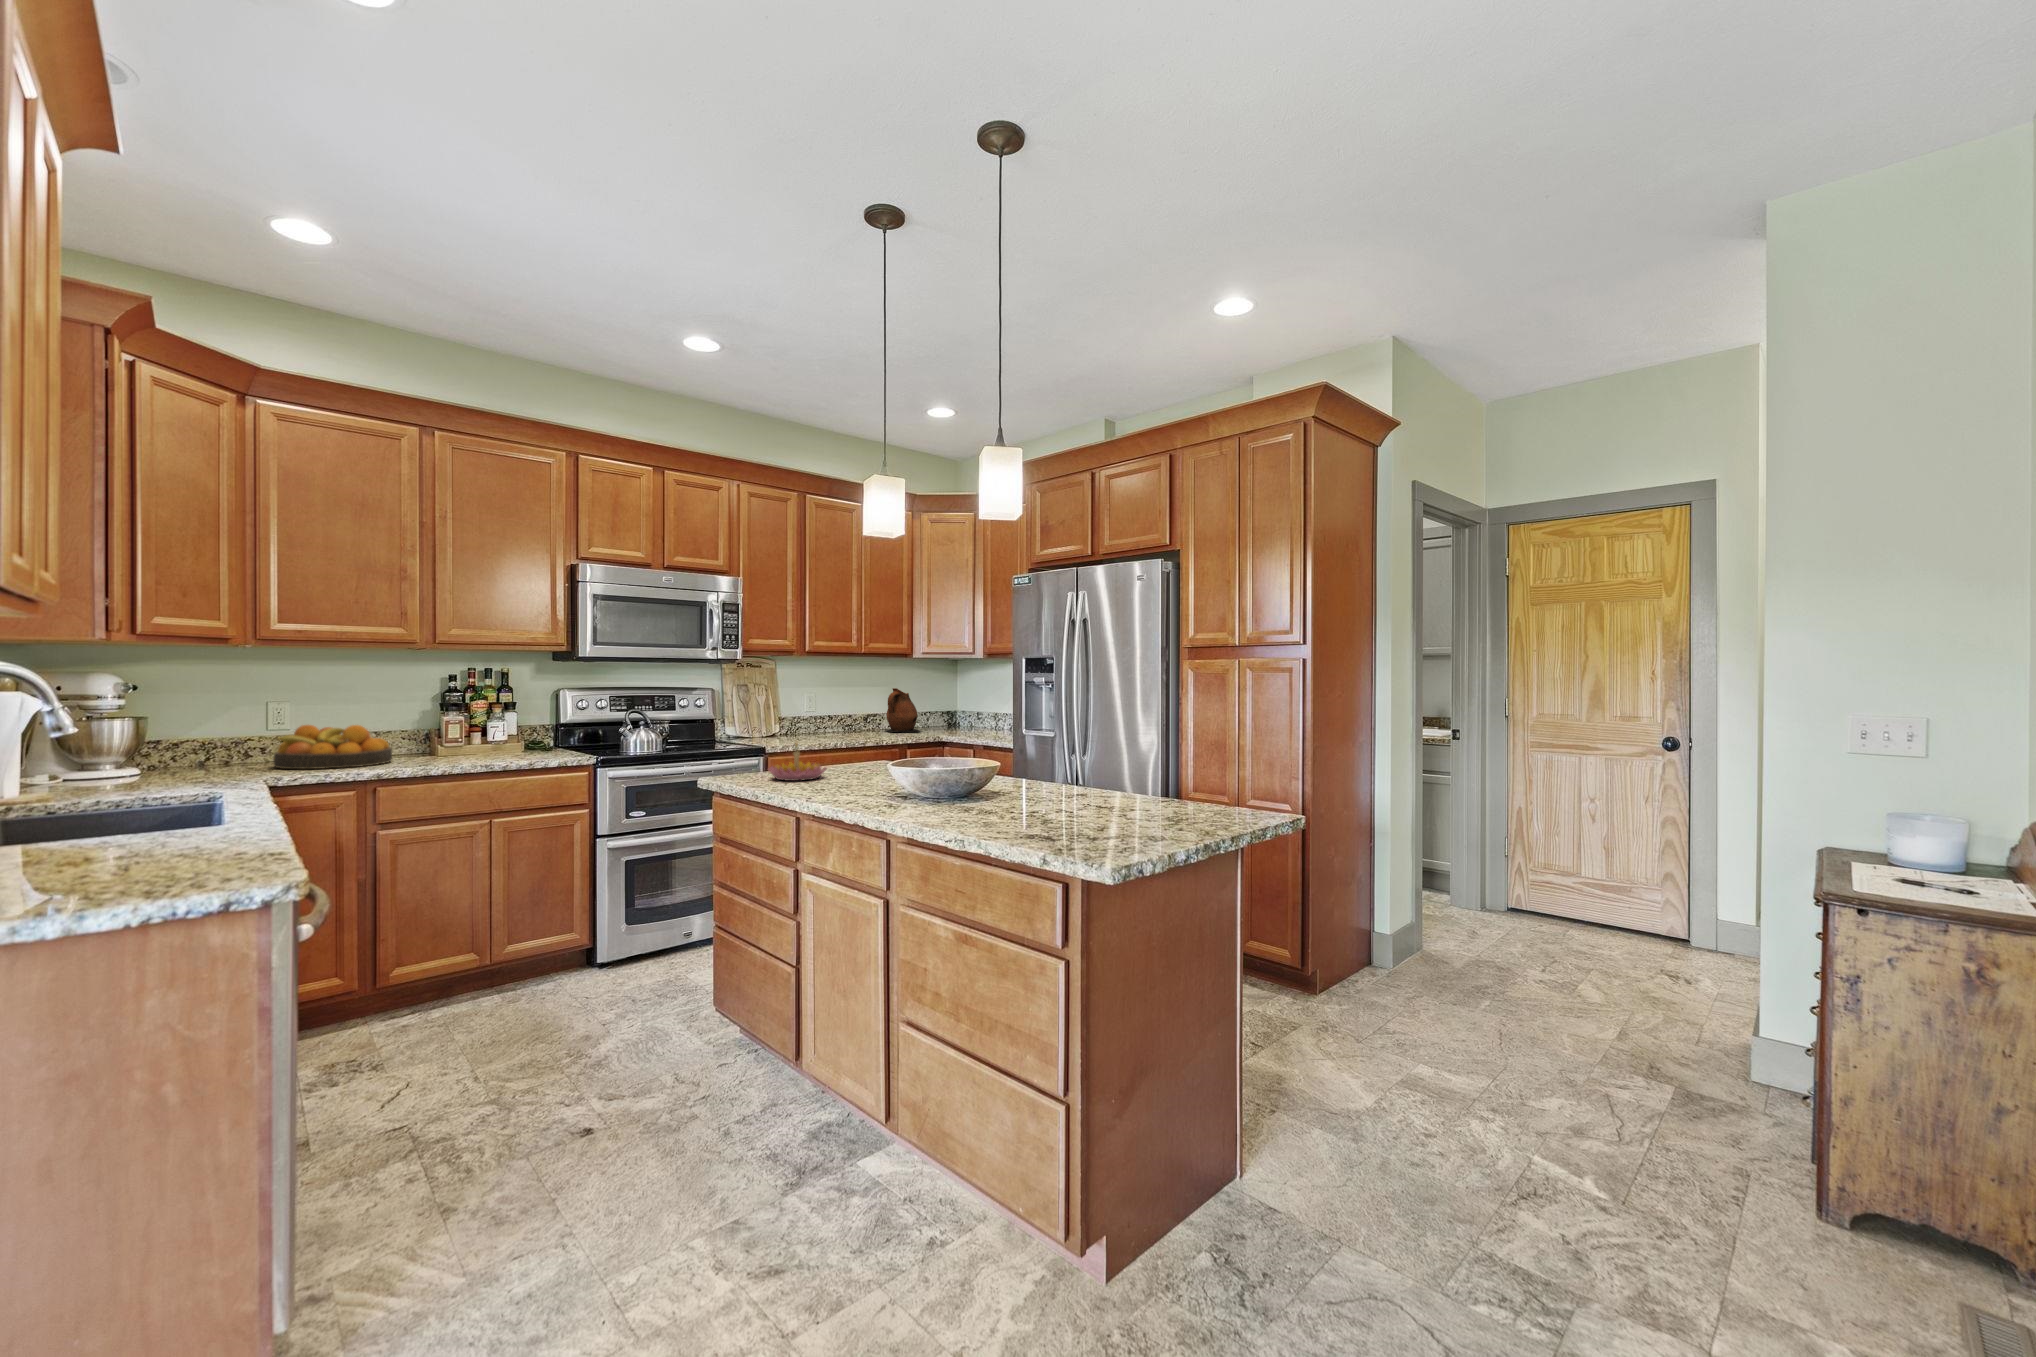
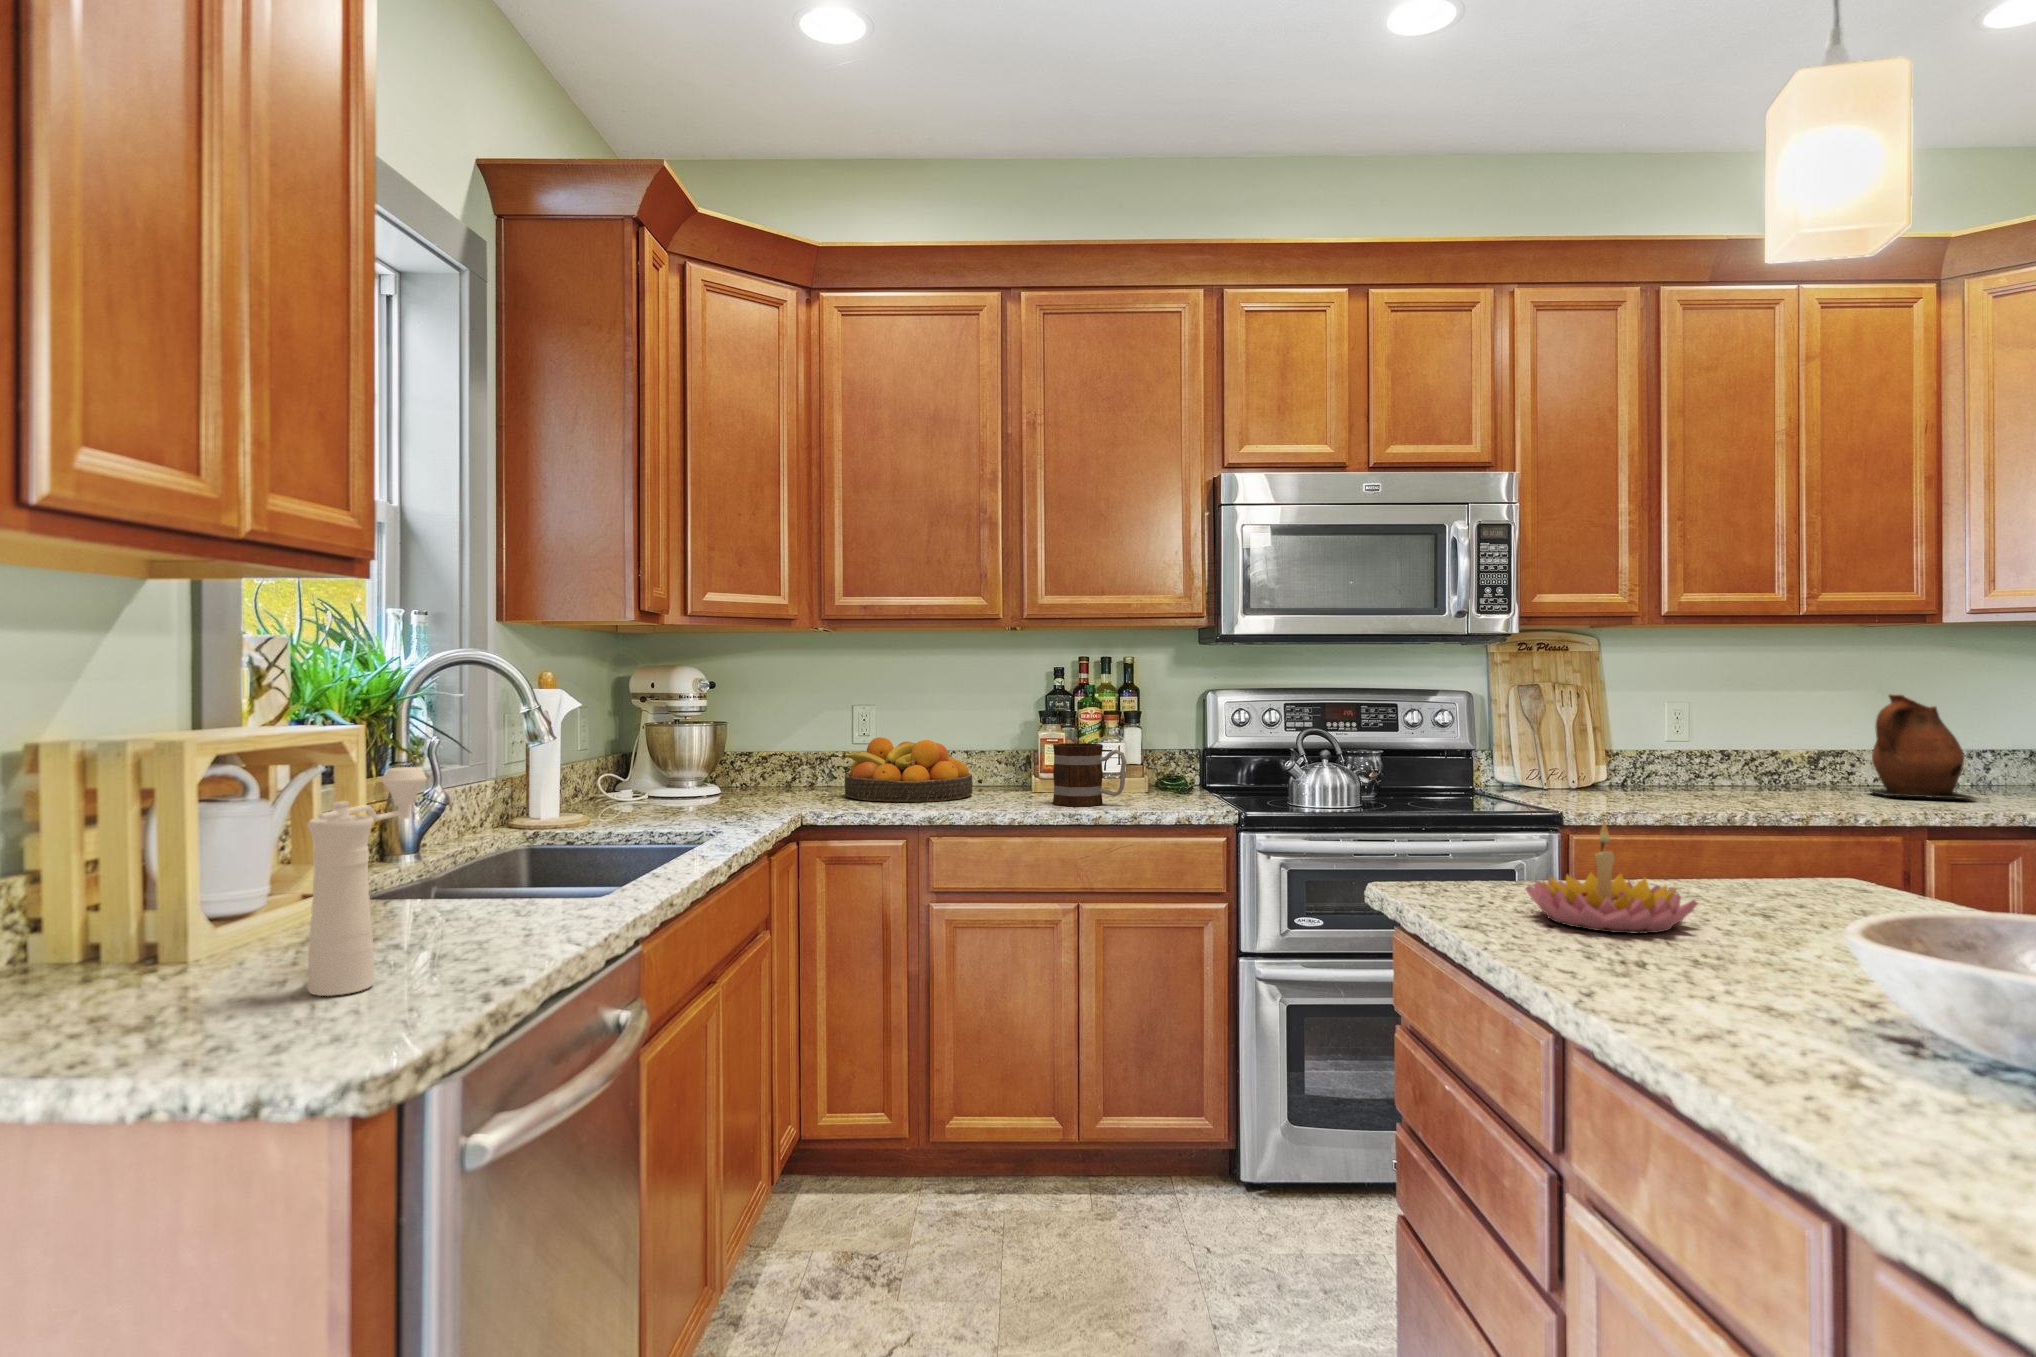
mug: none [464,723,521,762] -> present [1053,743,1126,806]
pepper mill: none [133,745,182,874] -> present [307,767,427,996]

